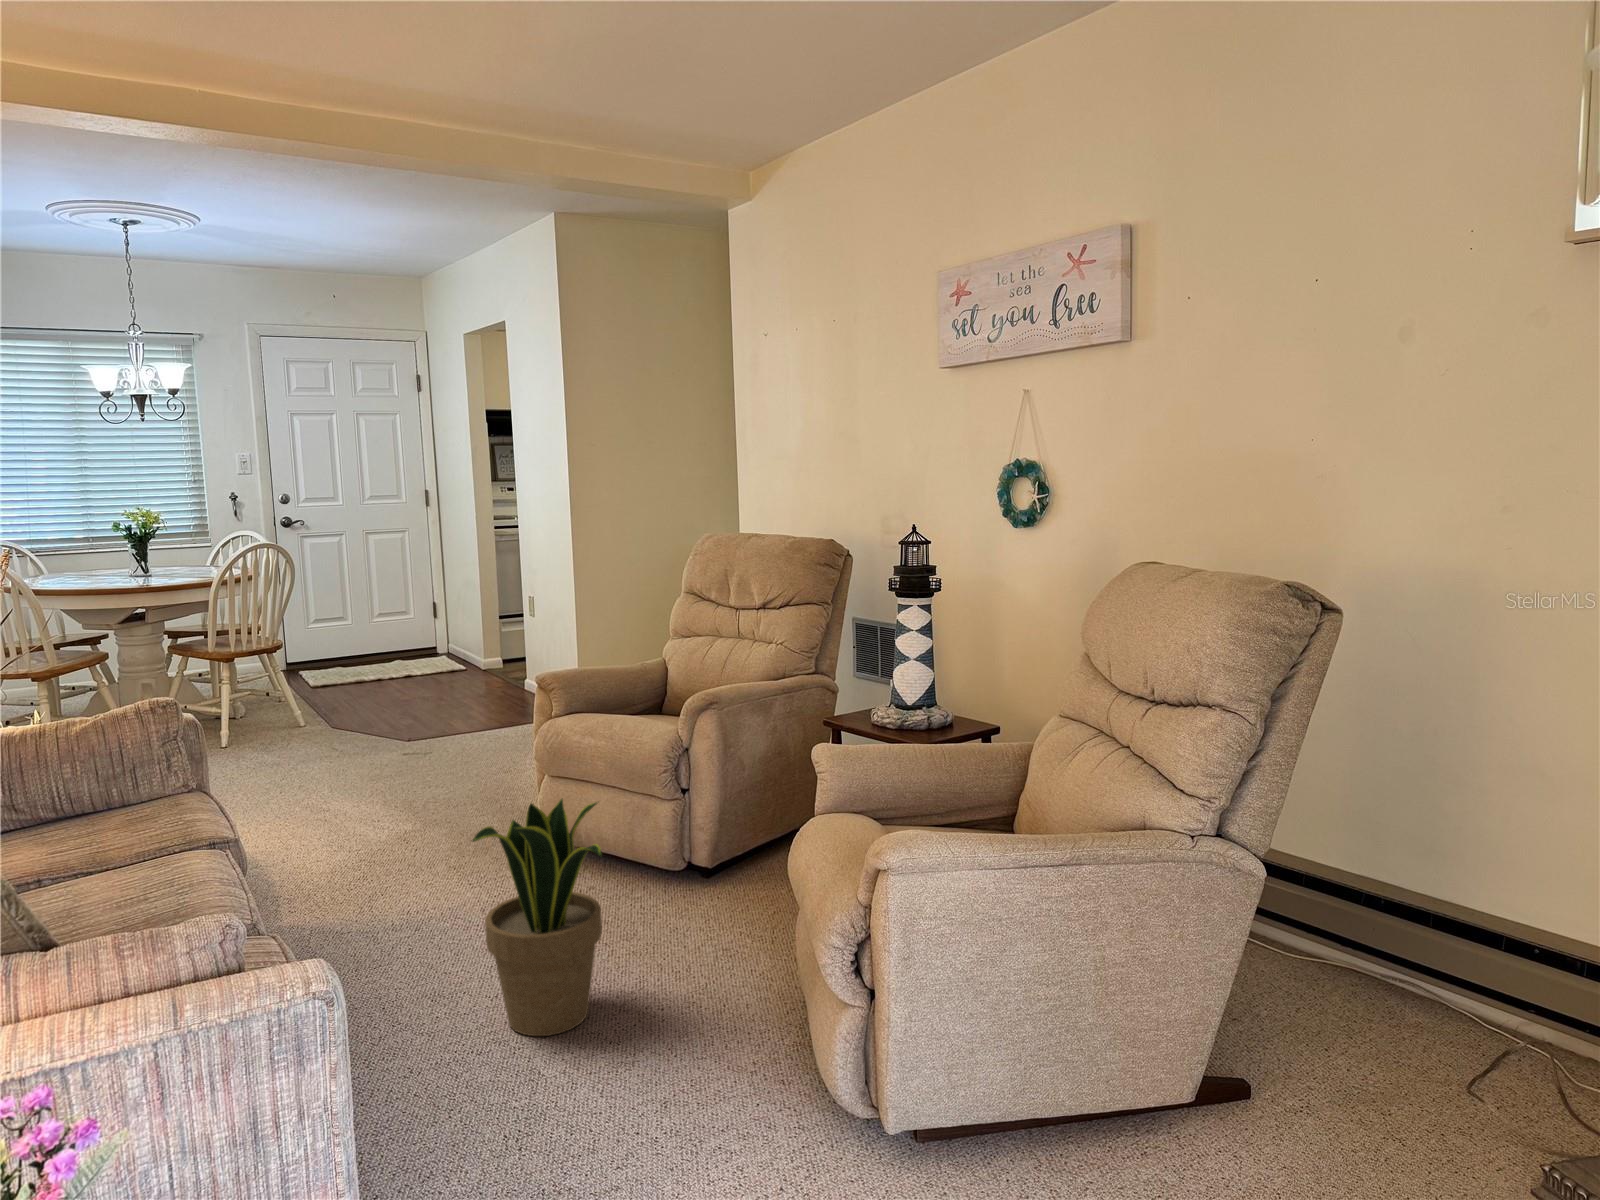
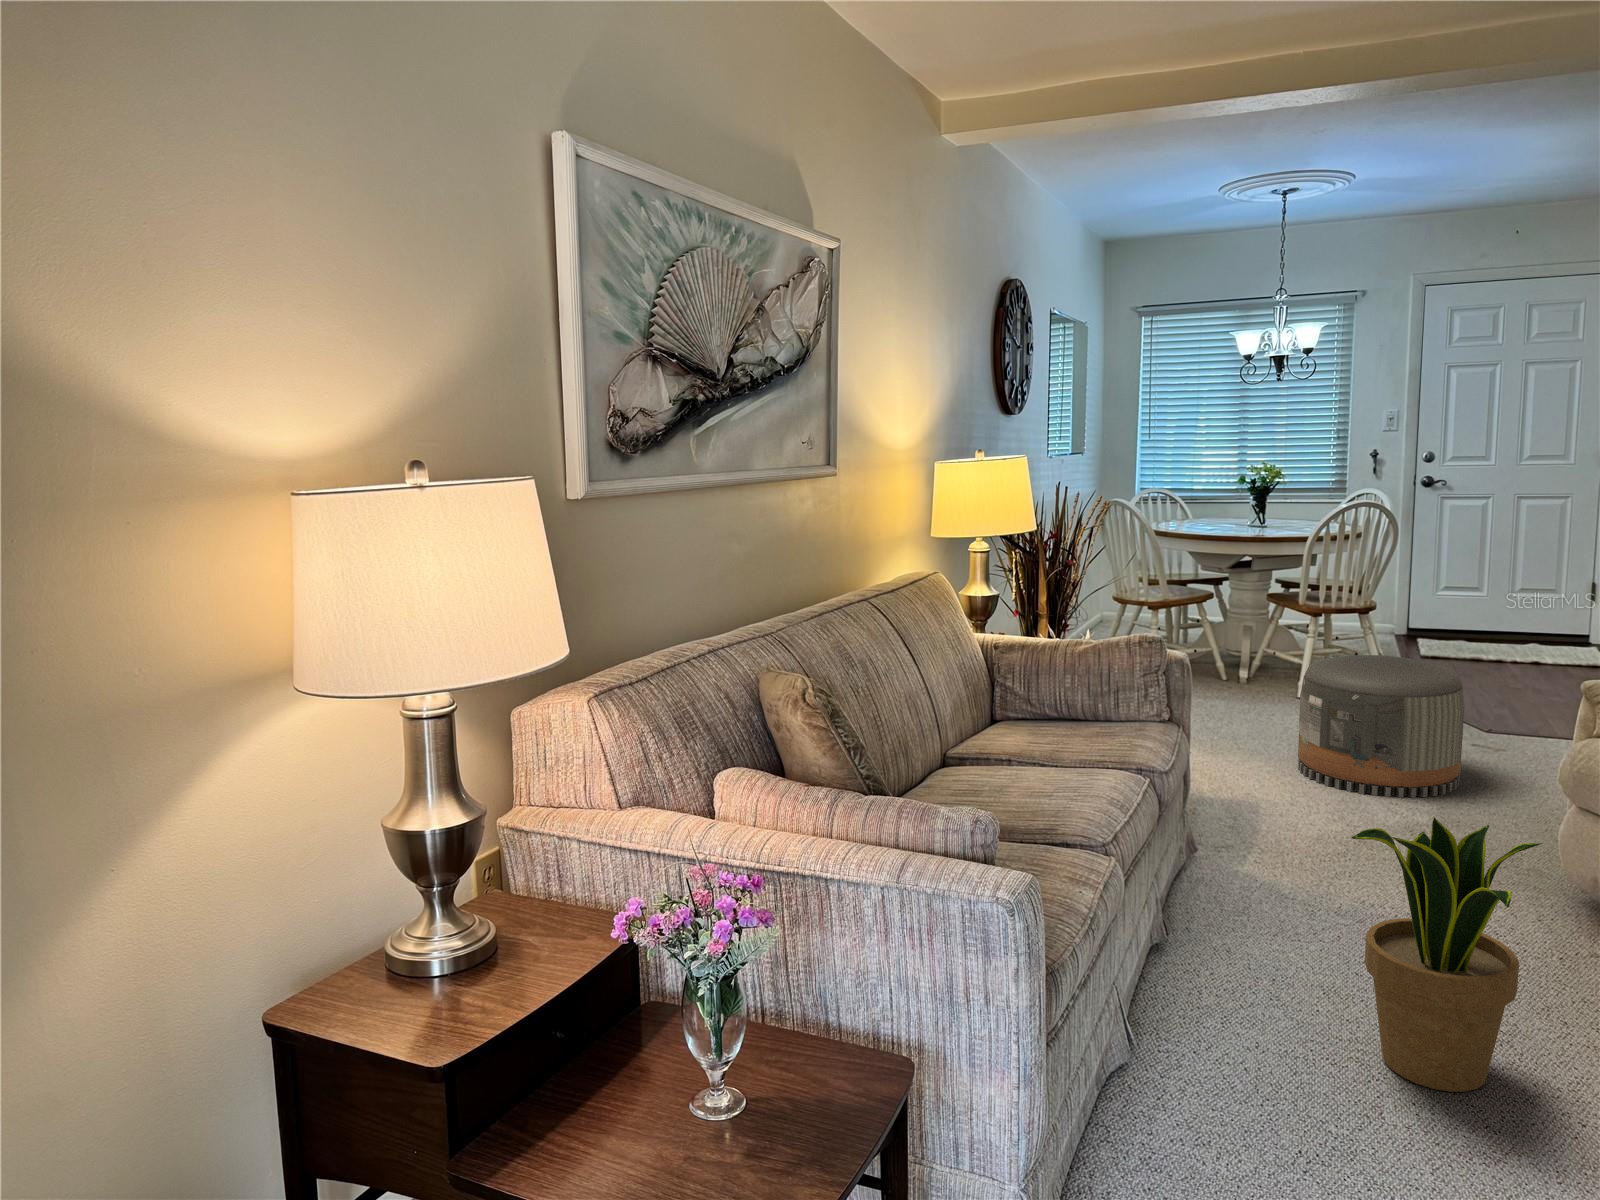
pouf: none [265,687,420,824] -> present [1298,655,1464,798]

